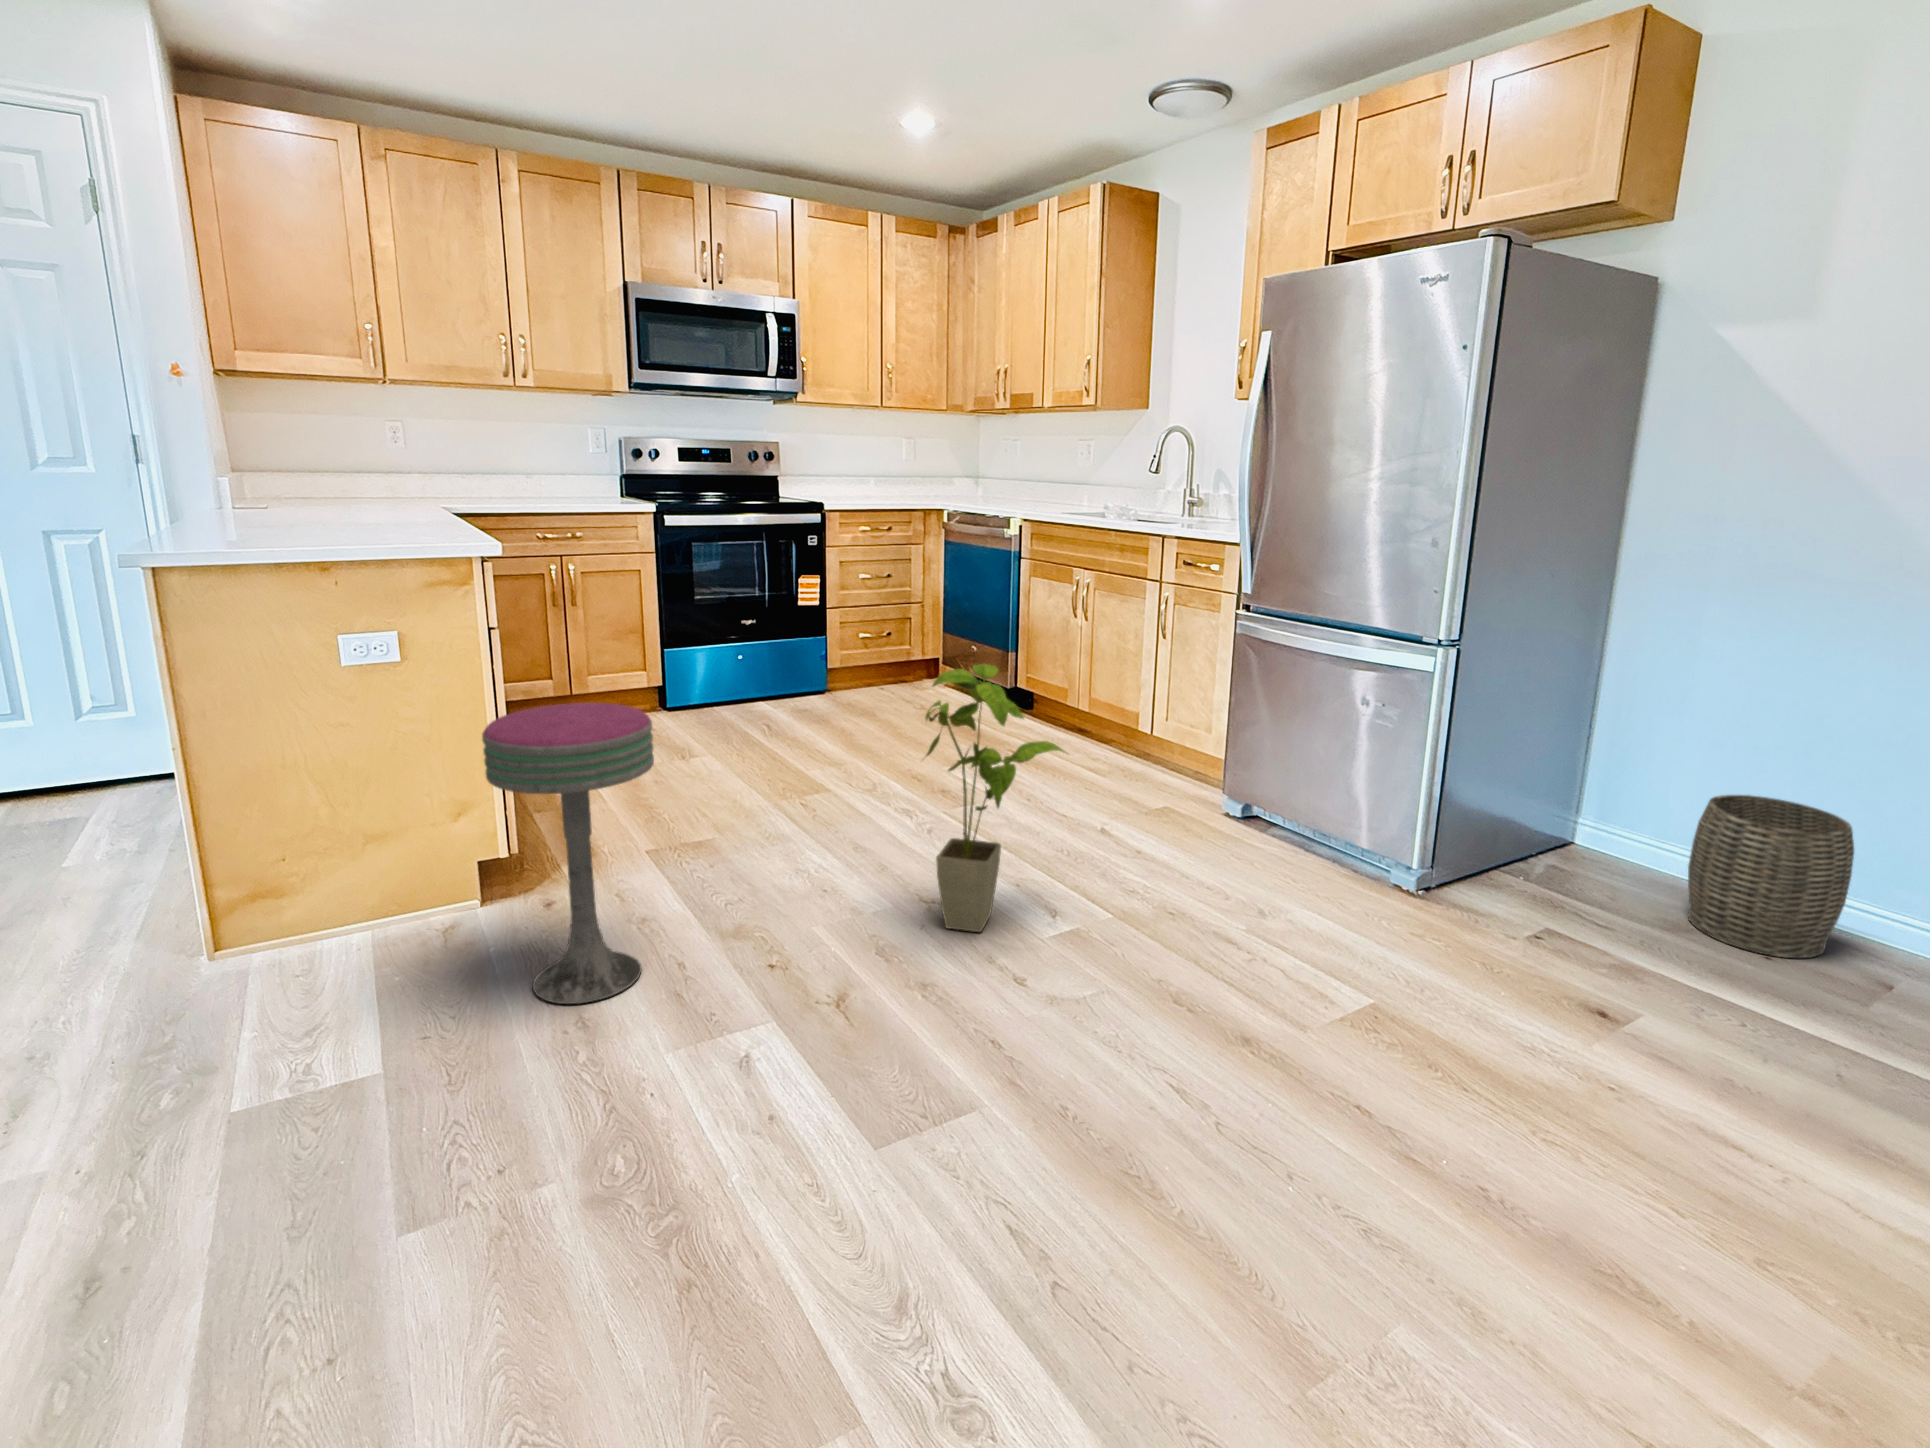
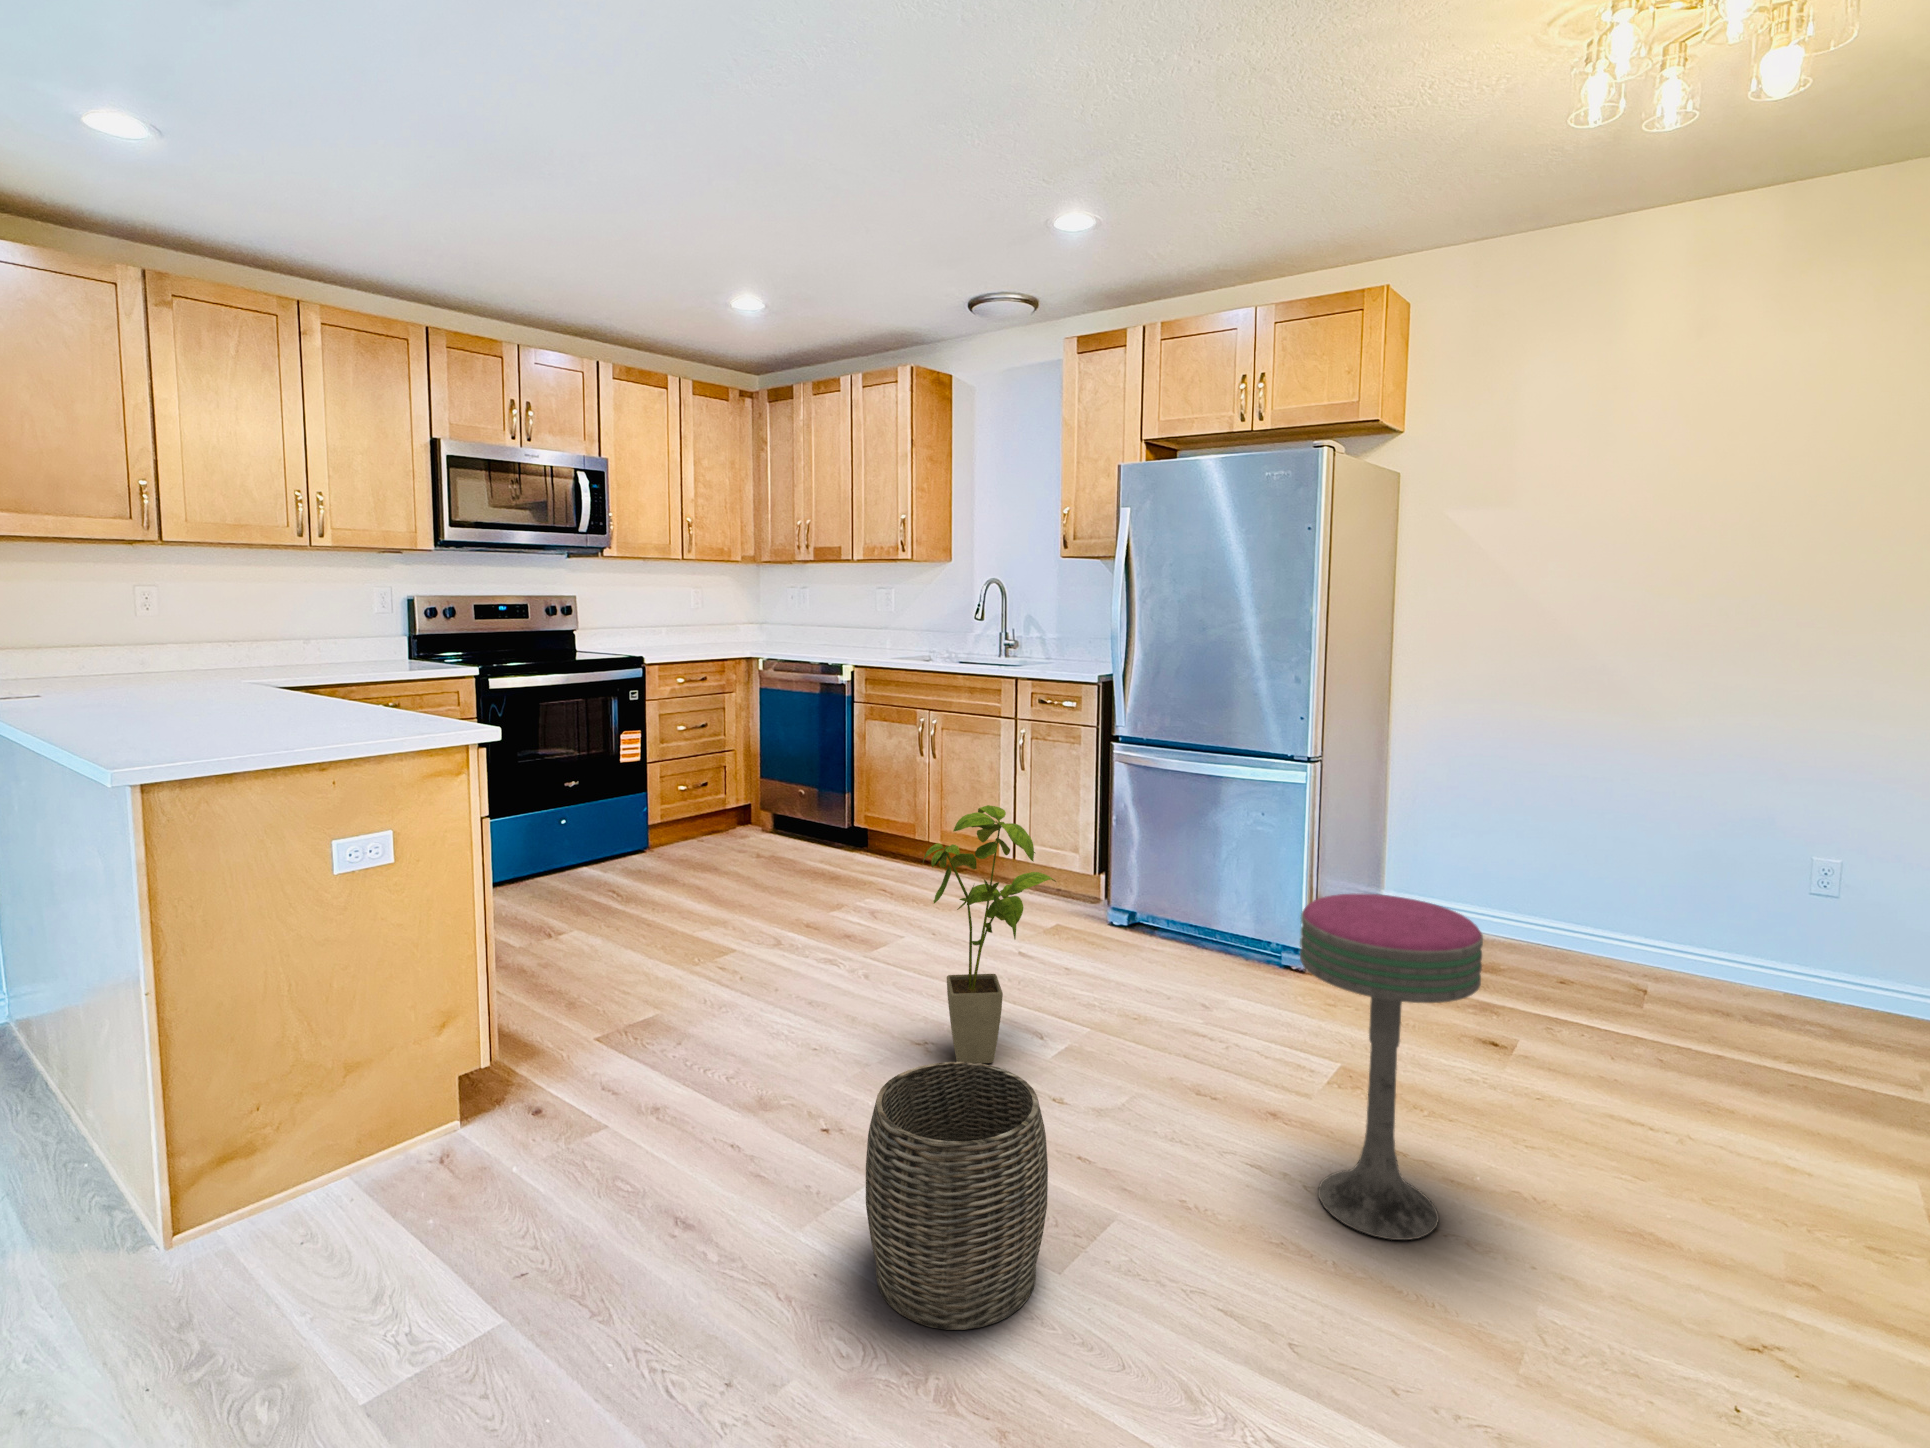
bar stool: present [482,703,654,1004] -> present [1300,894,1483,1240]
woven basket: present [1688,795,1854,958] -> present [866,1062,1048,1330]

